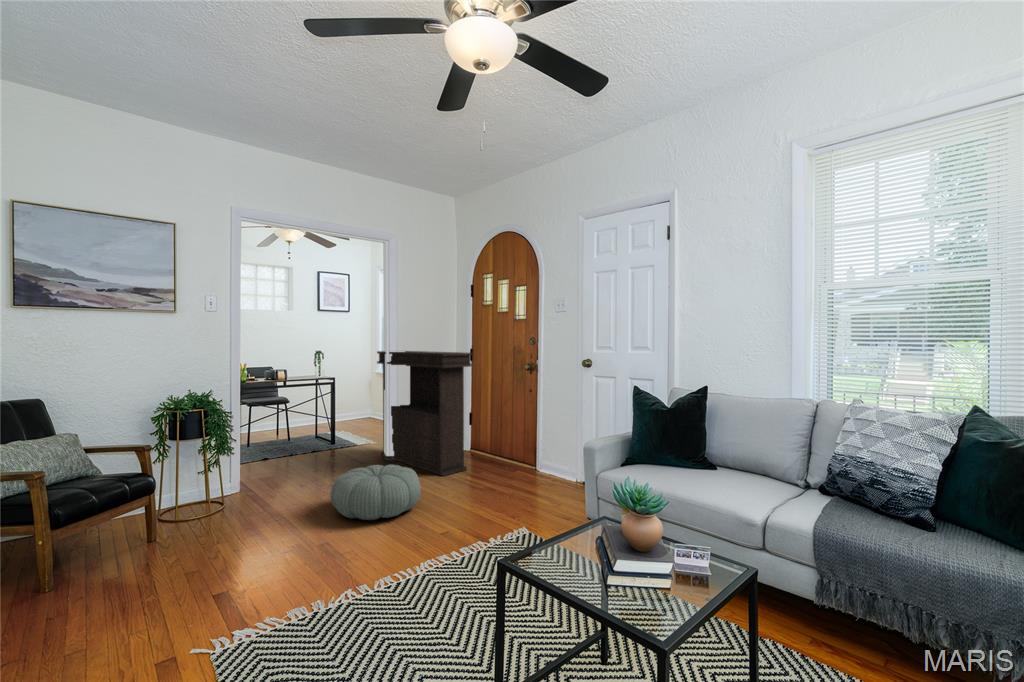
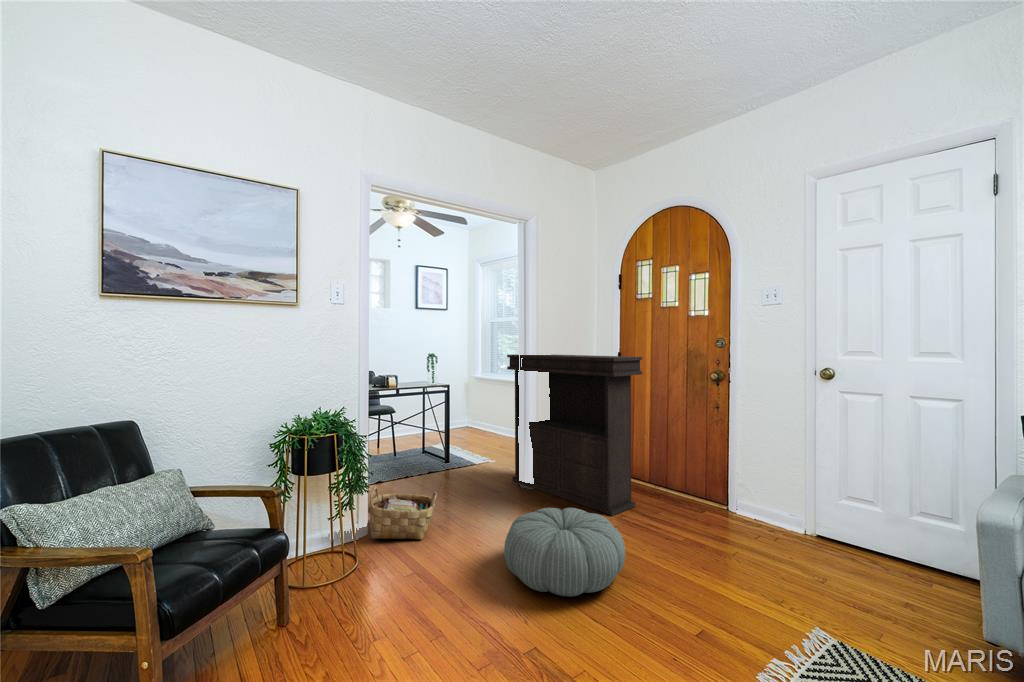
woven basket: none [237,455,297,494] -> present [368,487,437,540]

